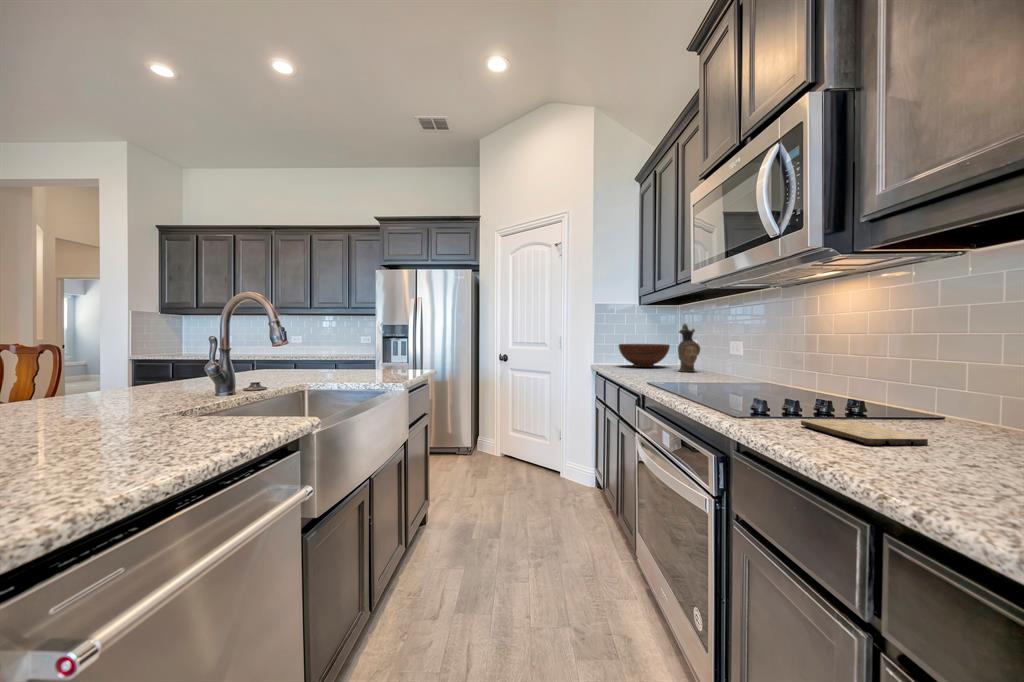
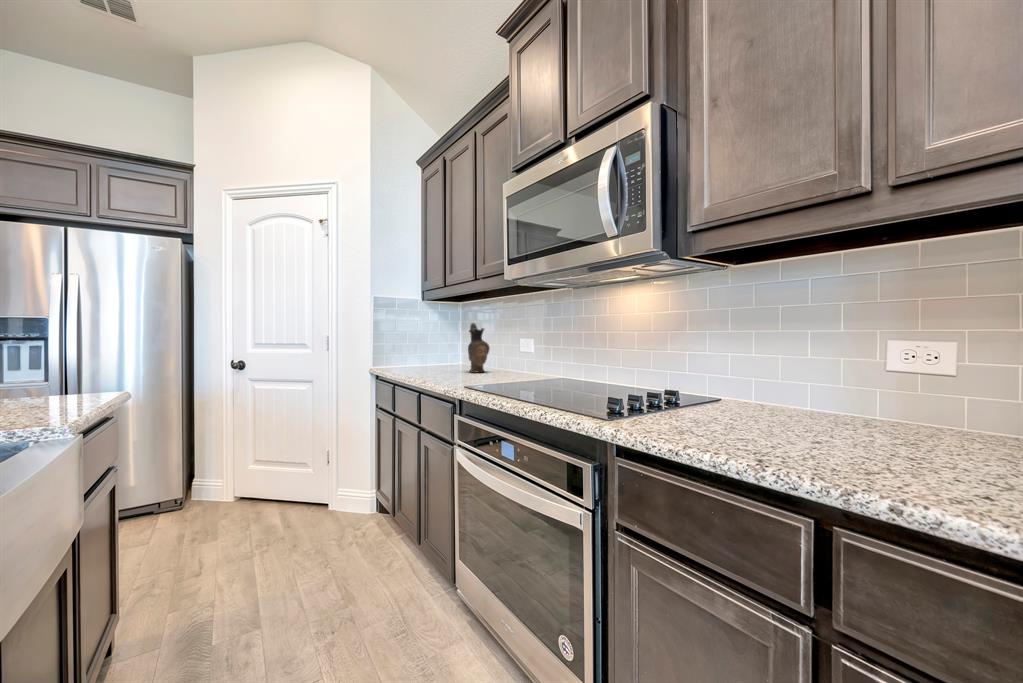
fruit bowl: present [619,344,670,367] -> none [400,344,454,370]
cutting board: present [801,420,928,445] -> none [666,413,766,436]

